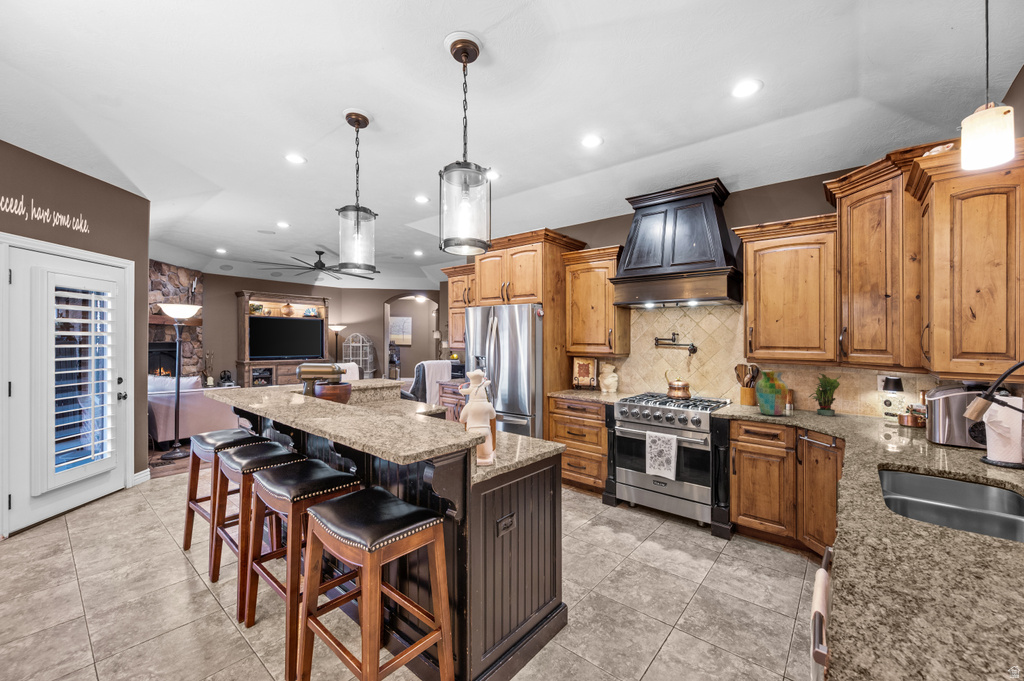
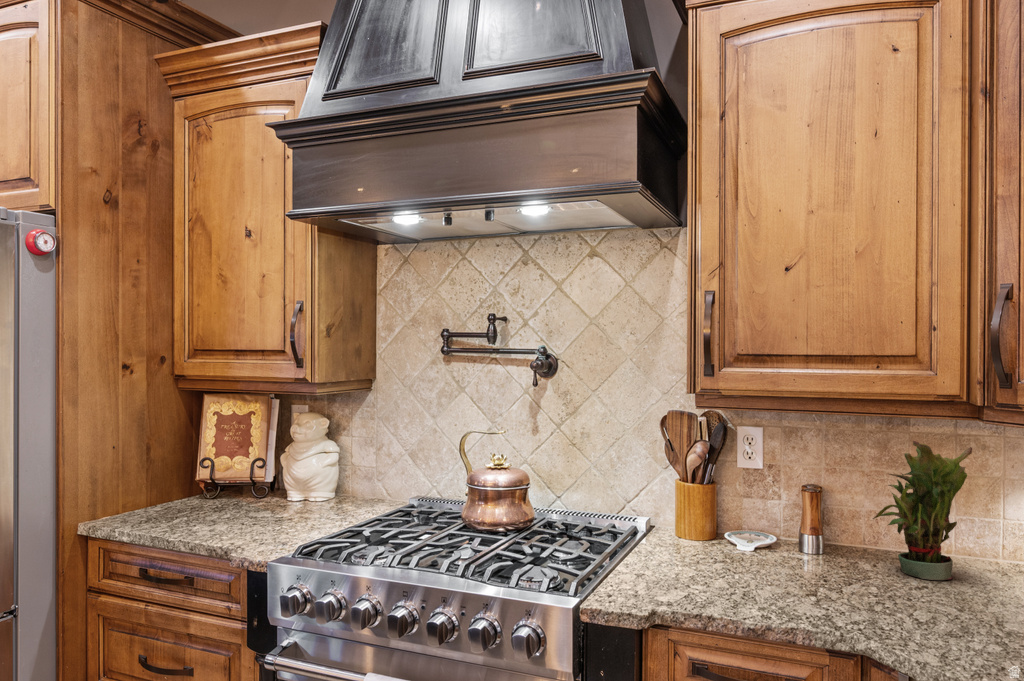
vase: present [756,371,788,415] -> none [728,438,832,601]

